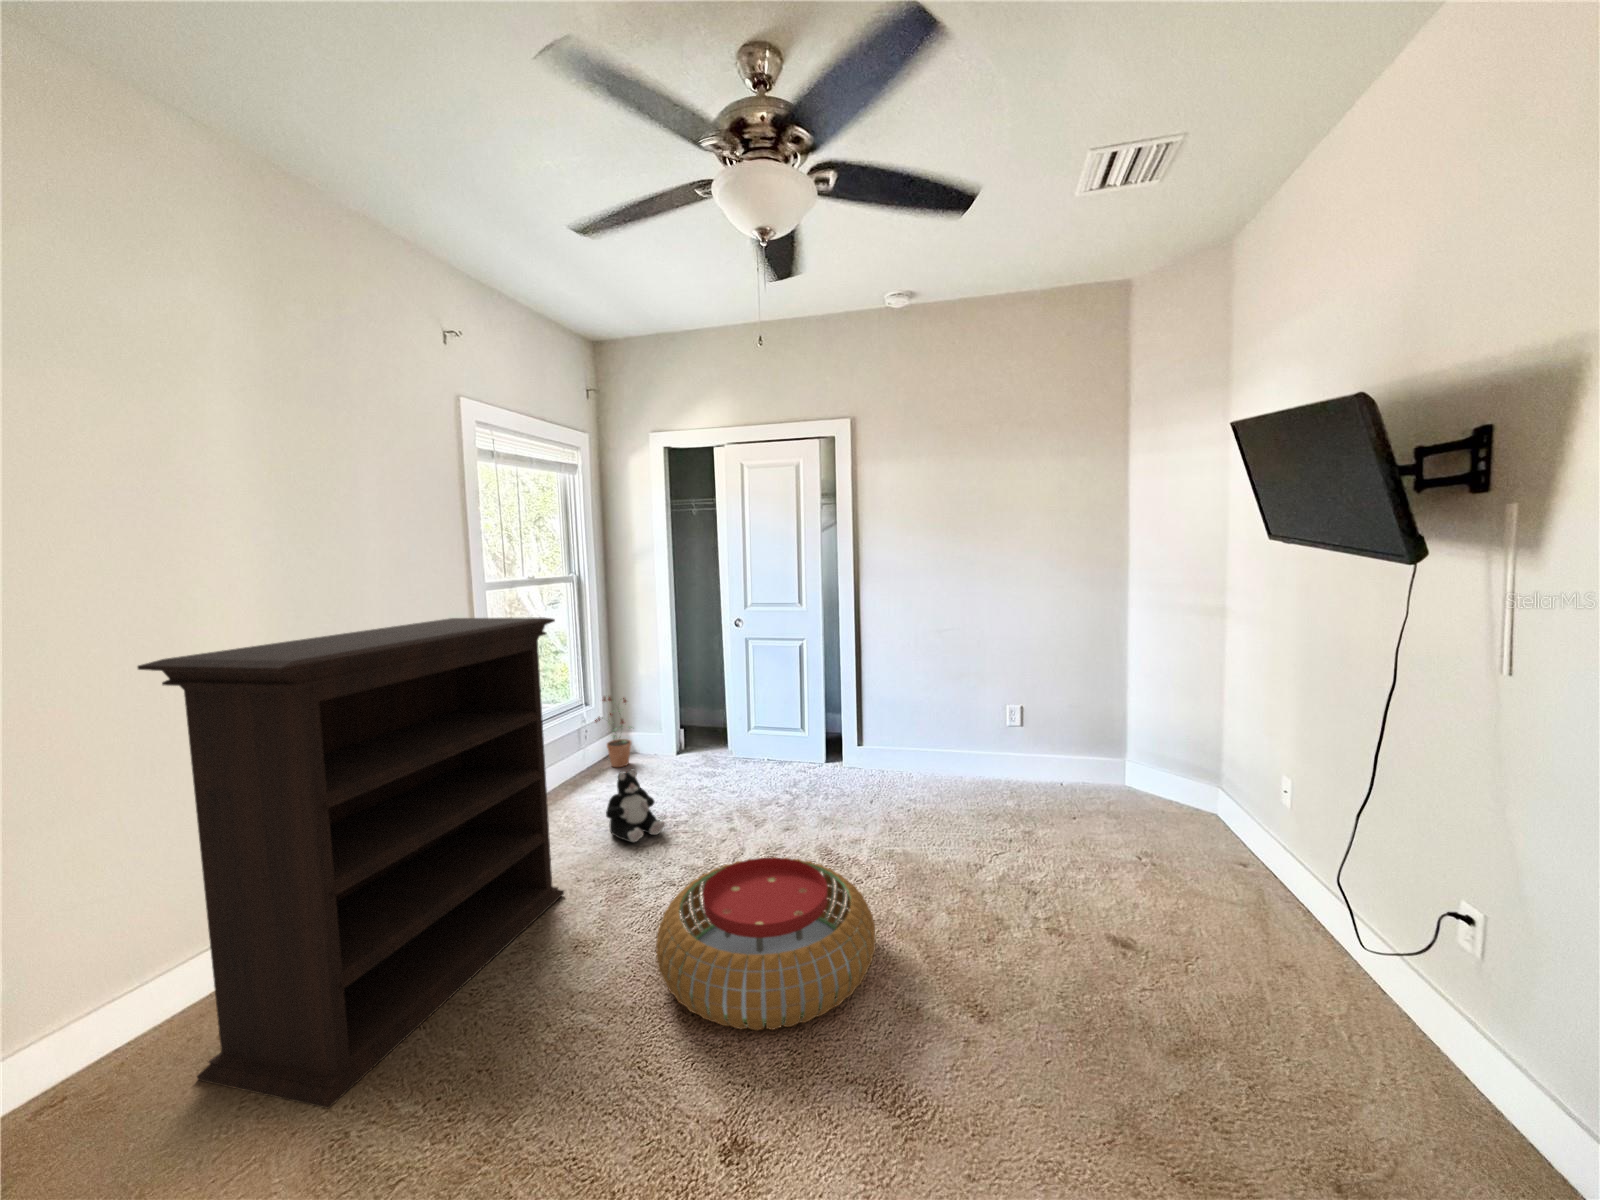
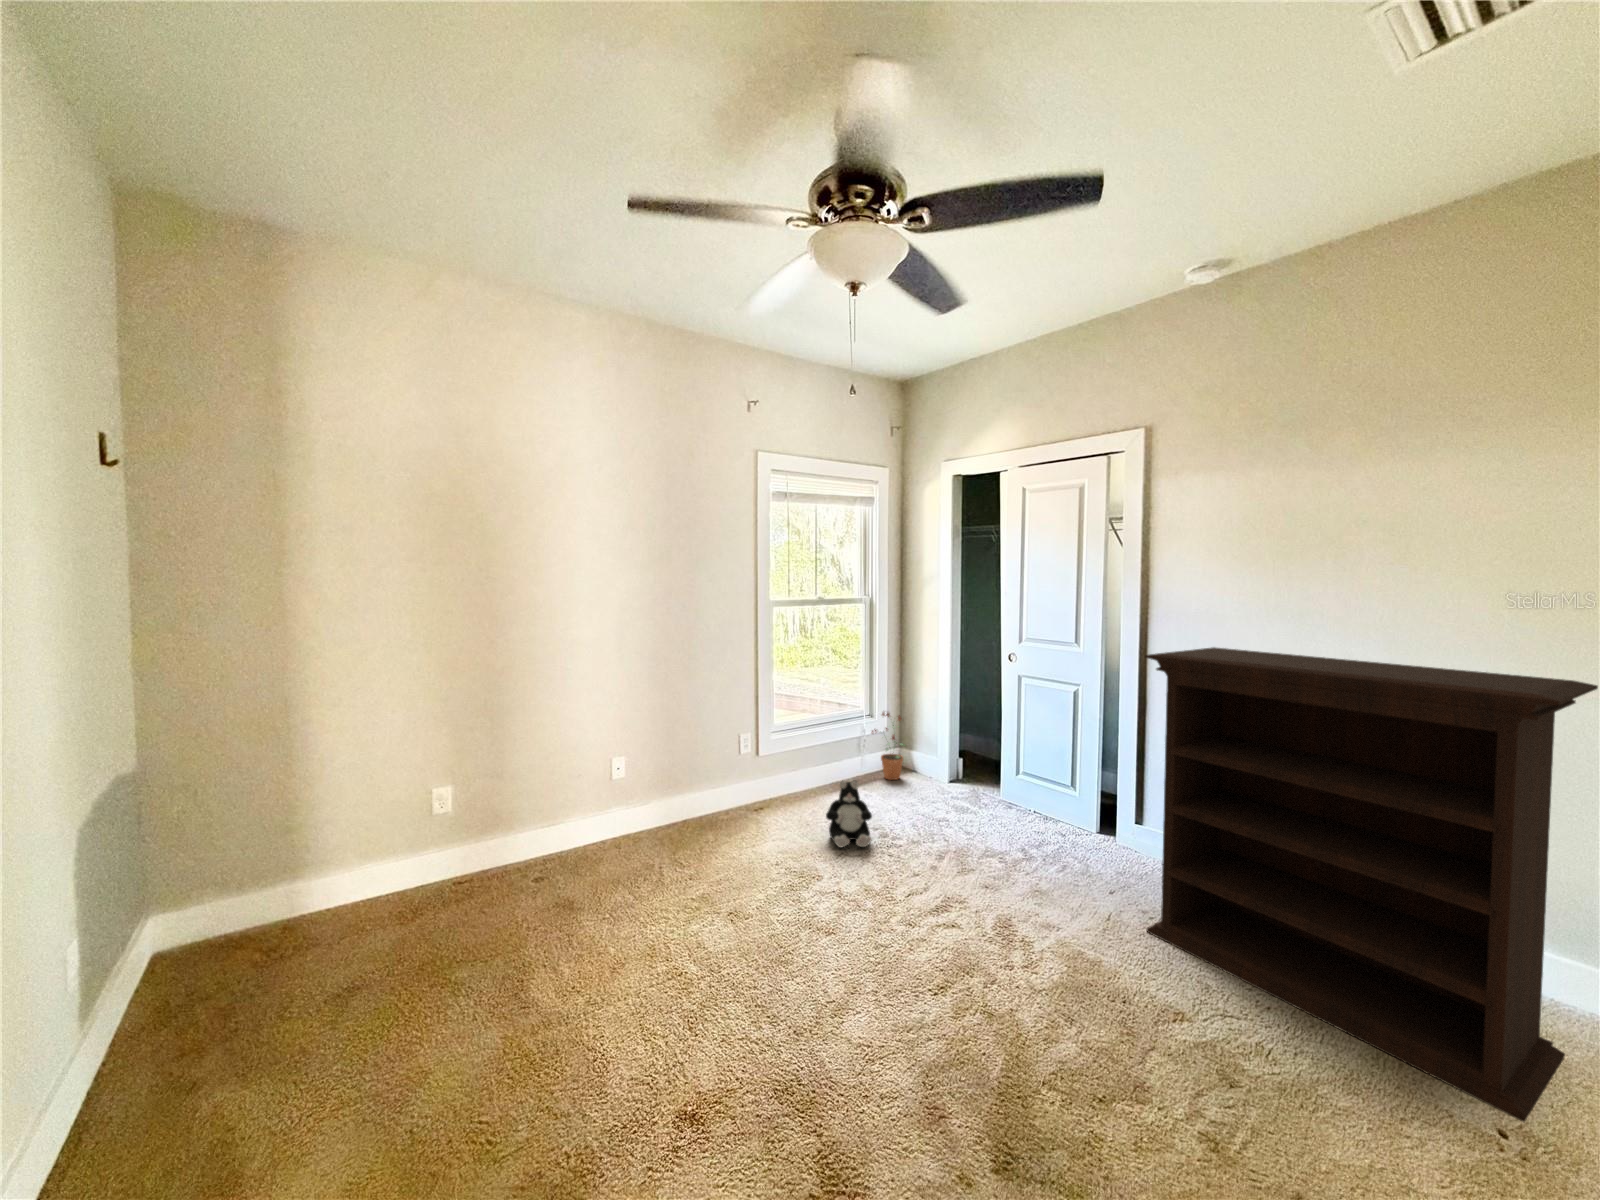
bookshelf: present [138,618,564,1108] -> present [1145,647,1598,1122]
pouf: present [656,857,875,1030] -> none [742,889,959,1066]

